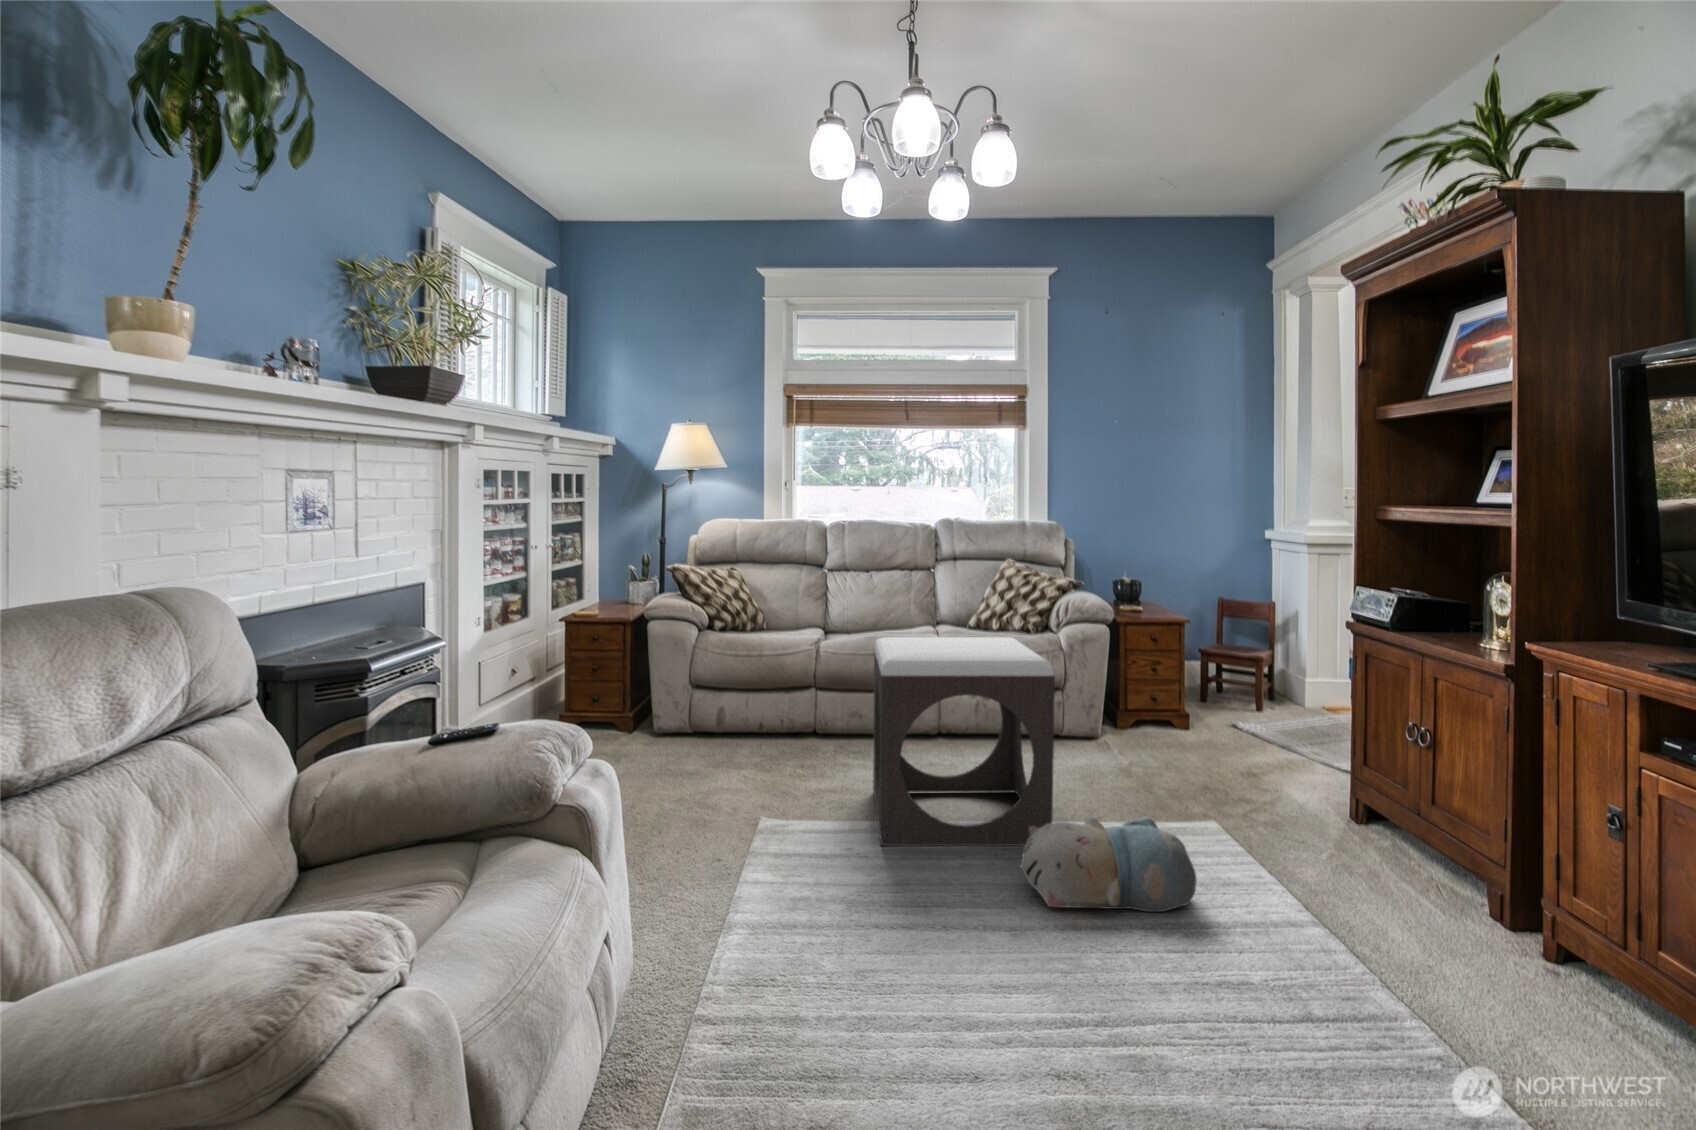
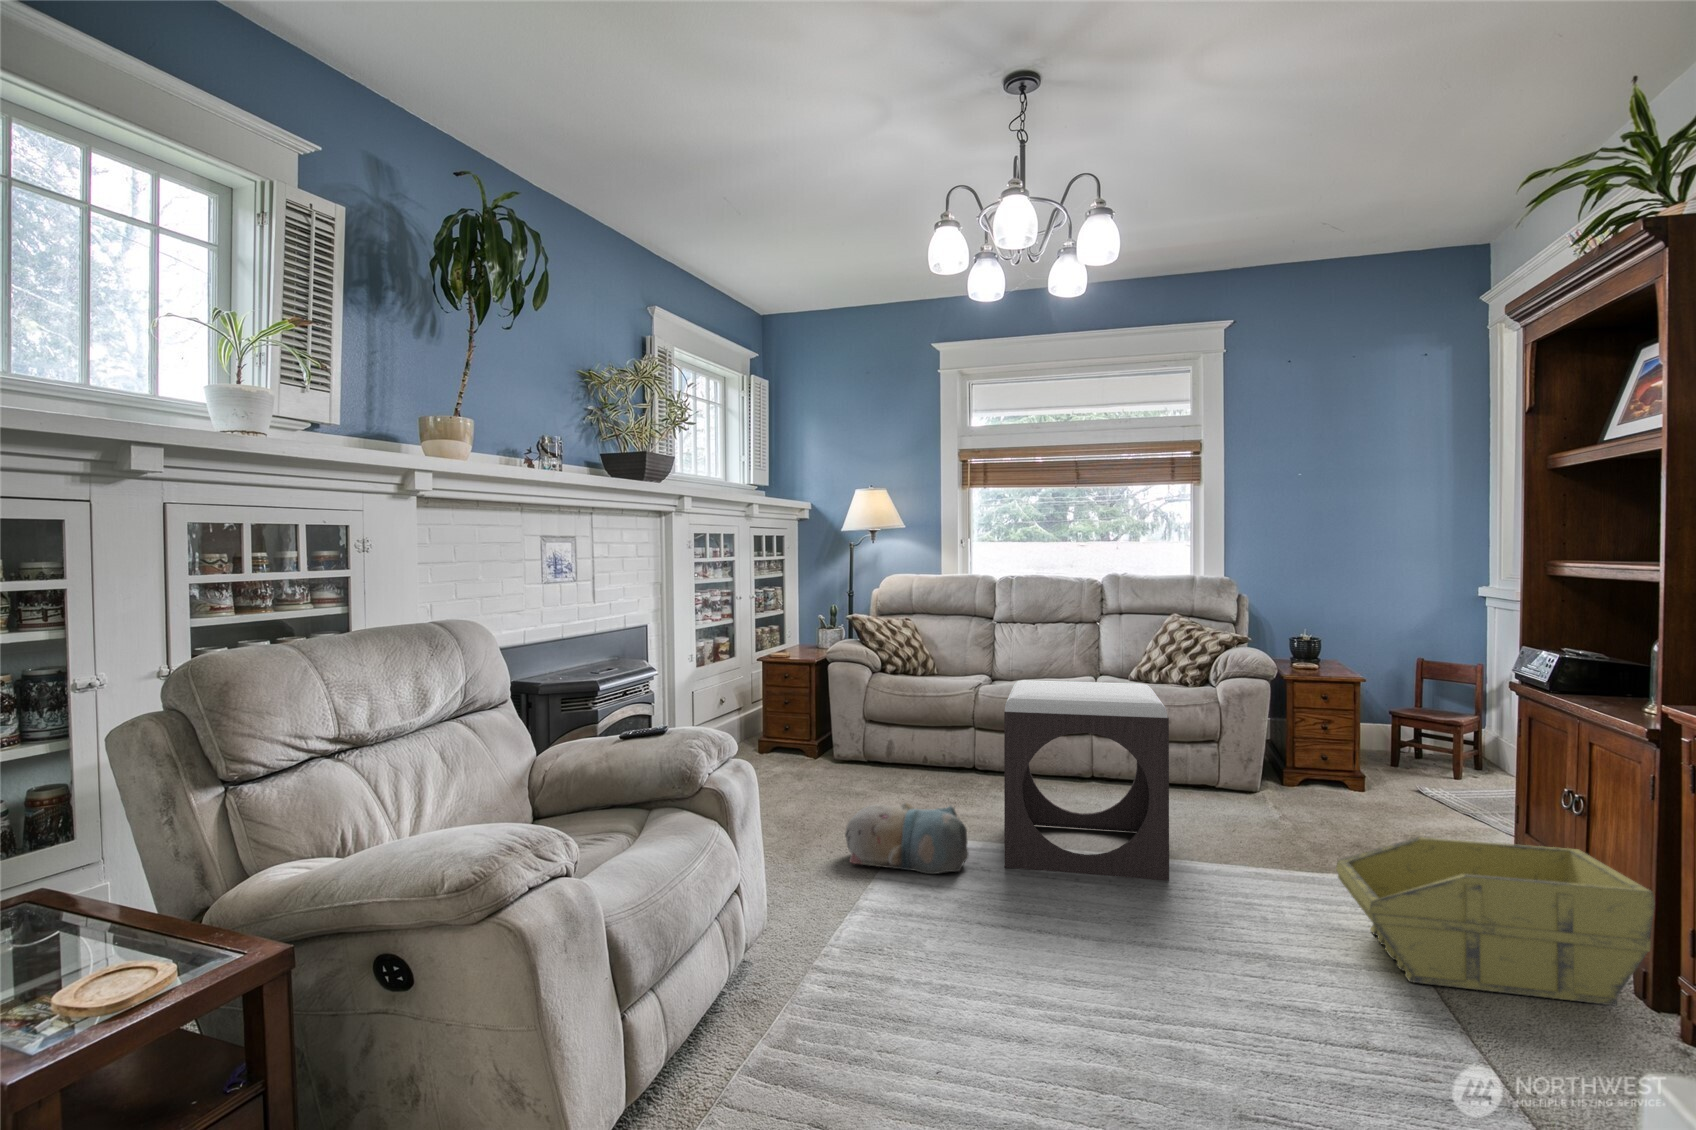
storage bin: none [1228,788,1532,942] -> present [1336,837,1655,1006]
plush toy: present [1021,816,1196,912] -> present [845,802,969,874]

